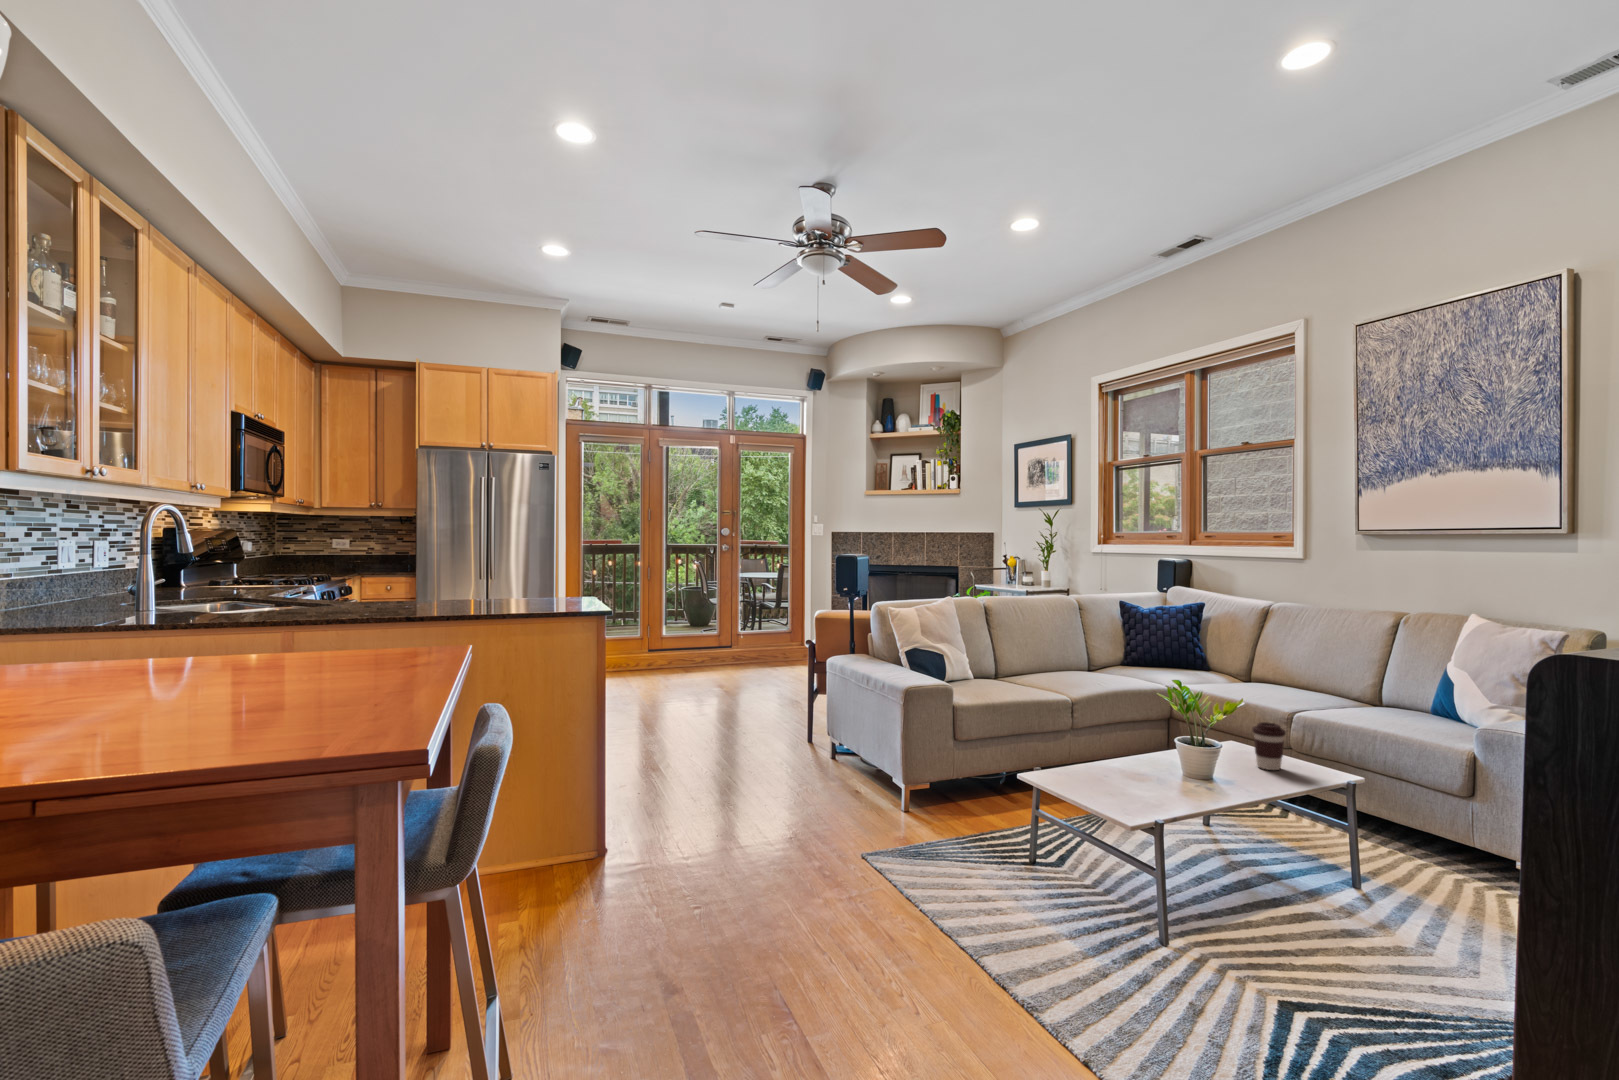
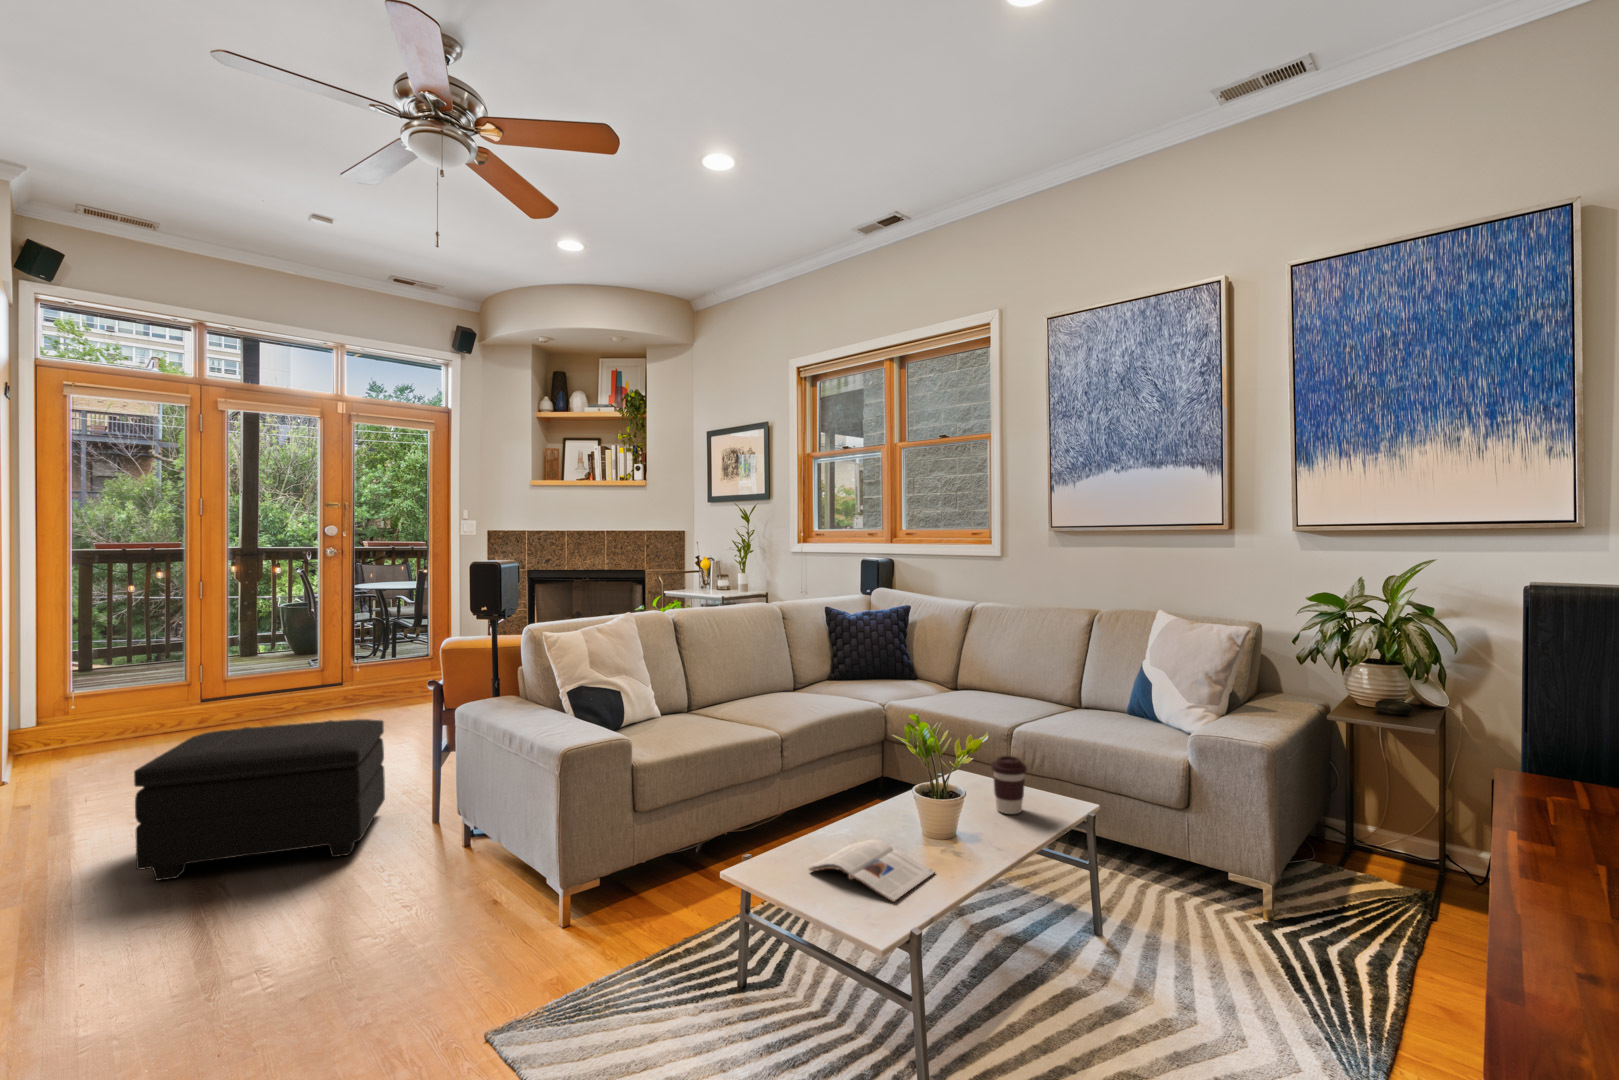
footstool: none [641,664,774,755] -> present [134,719,385,880]
magazine: none [1083,767,1185,802] -> present [809,840,935,902]

